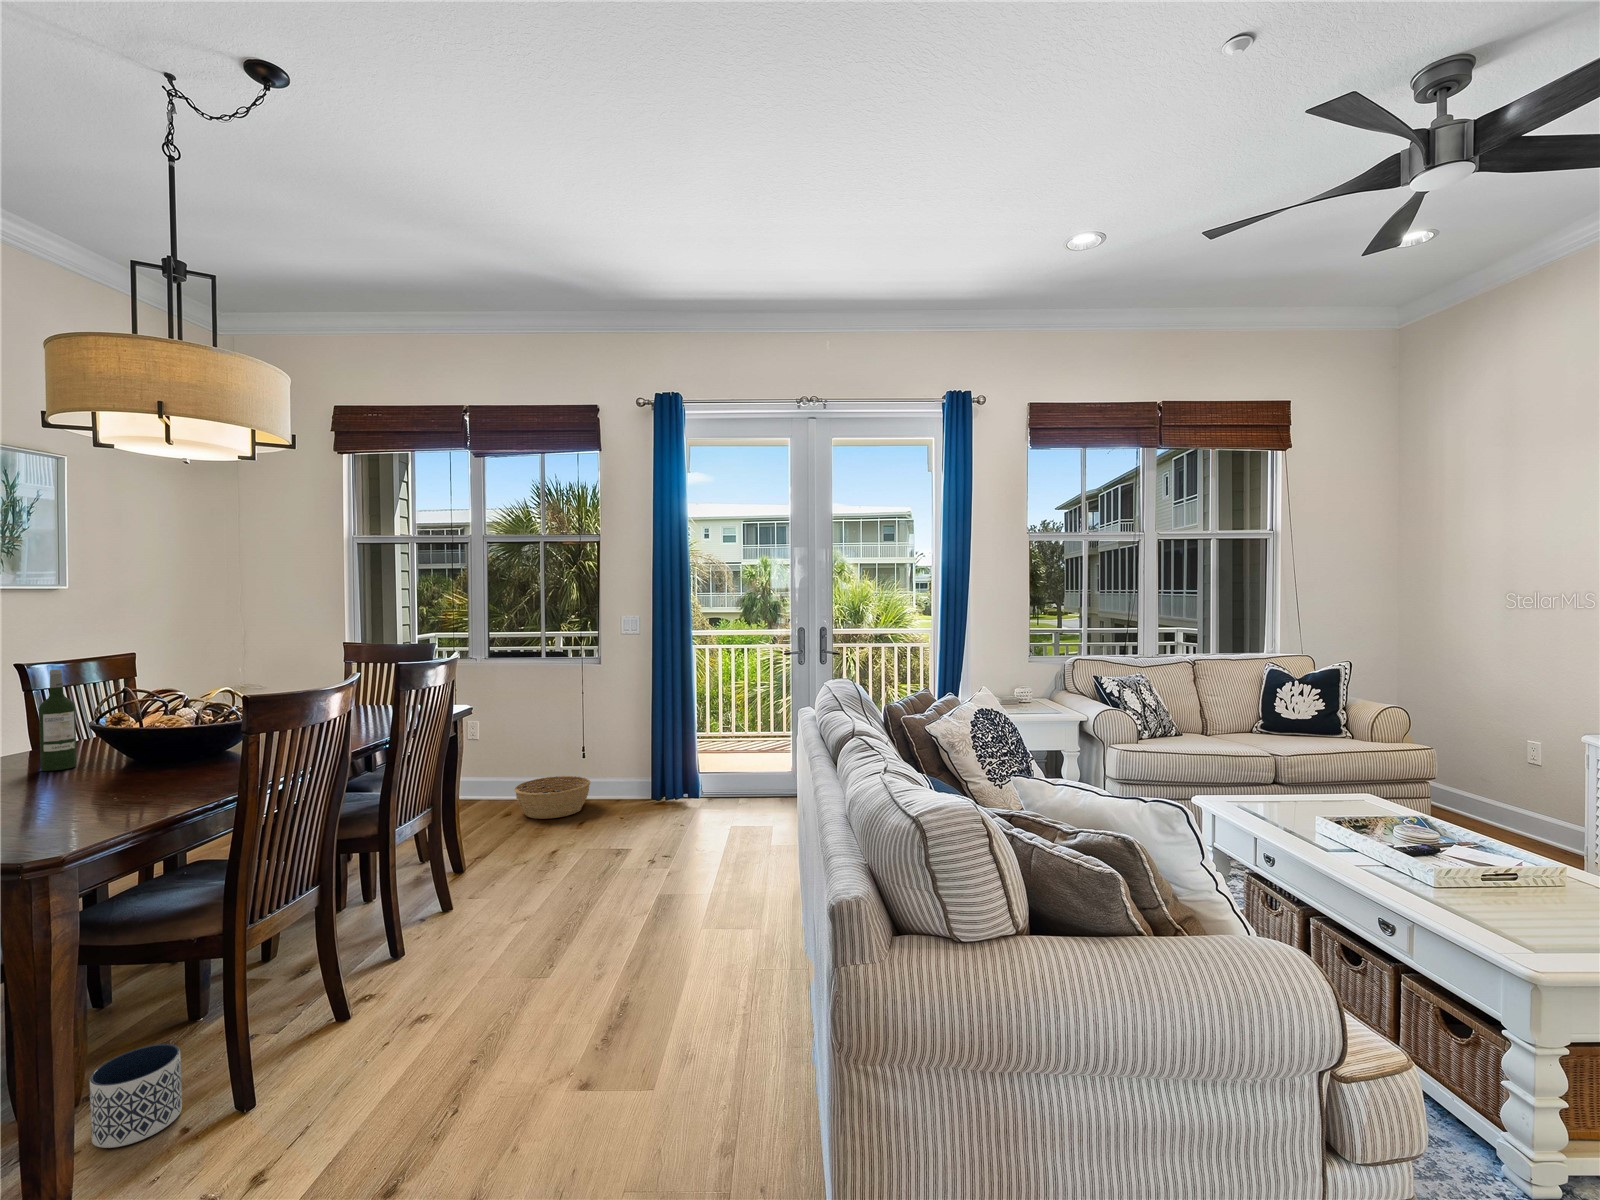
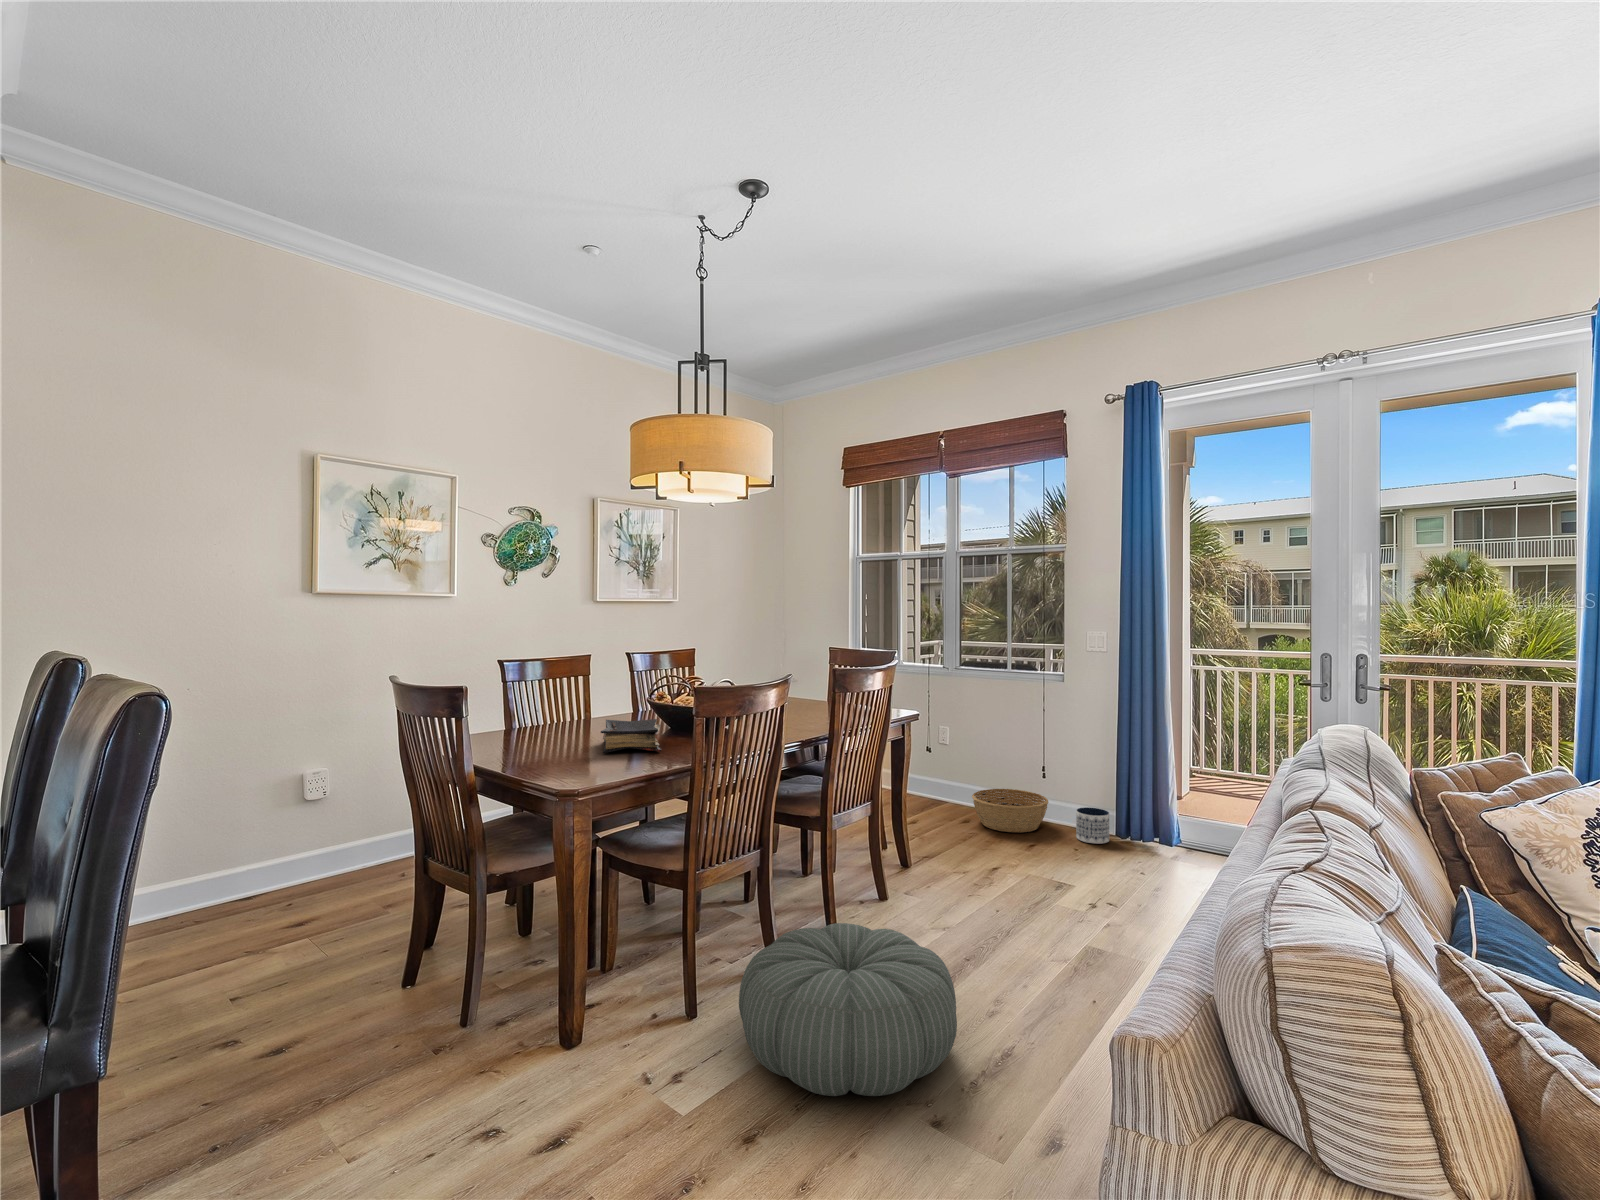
wine bottle: present [39,669,77,771] -> none [618,650,637,723]
book: none [42,754,159,810] -> present [601,719,661,753]
pouf: none [329,927,584,1116] -> present [739,923,957,1096]
planter: present [90,1044,182,1148] -> present [1076,807,1109,844]

